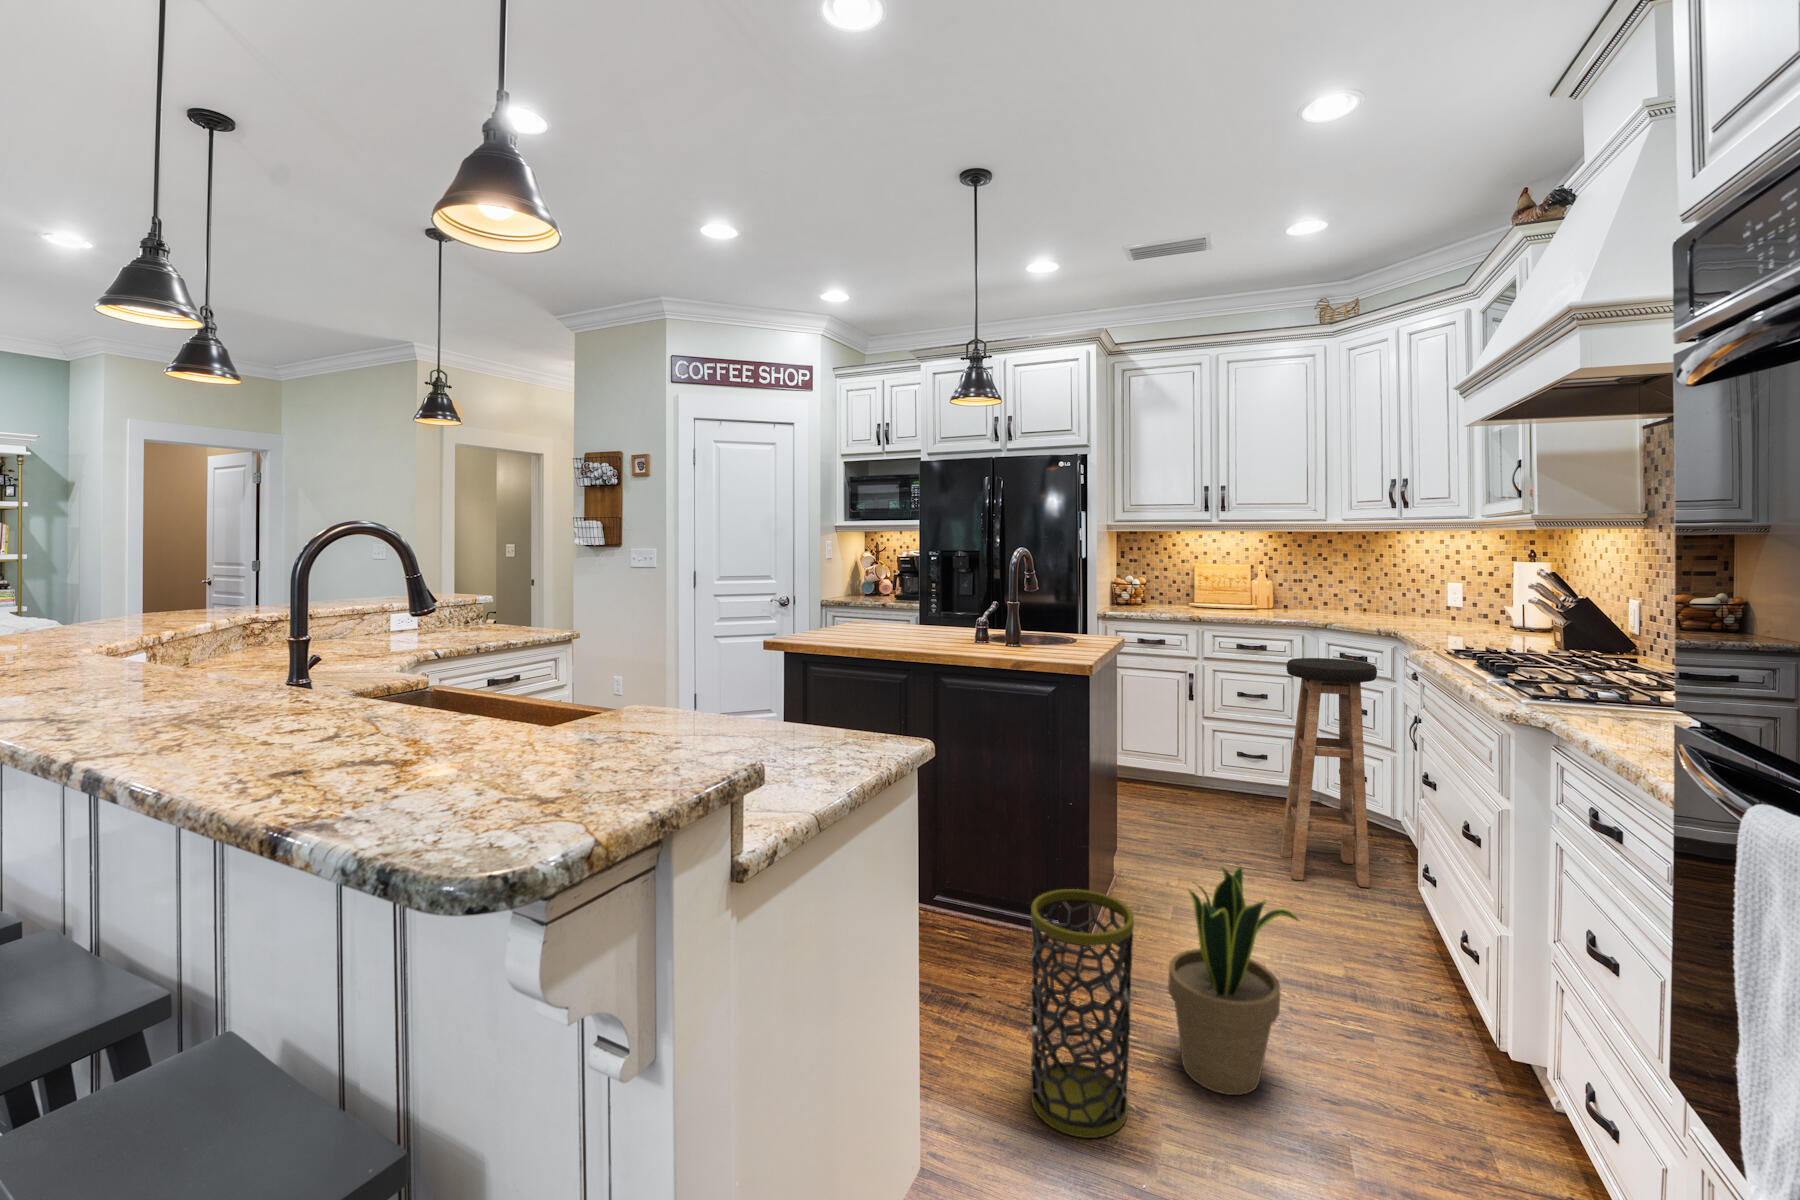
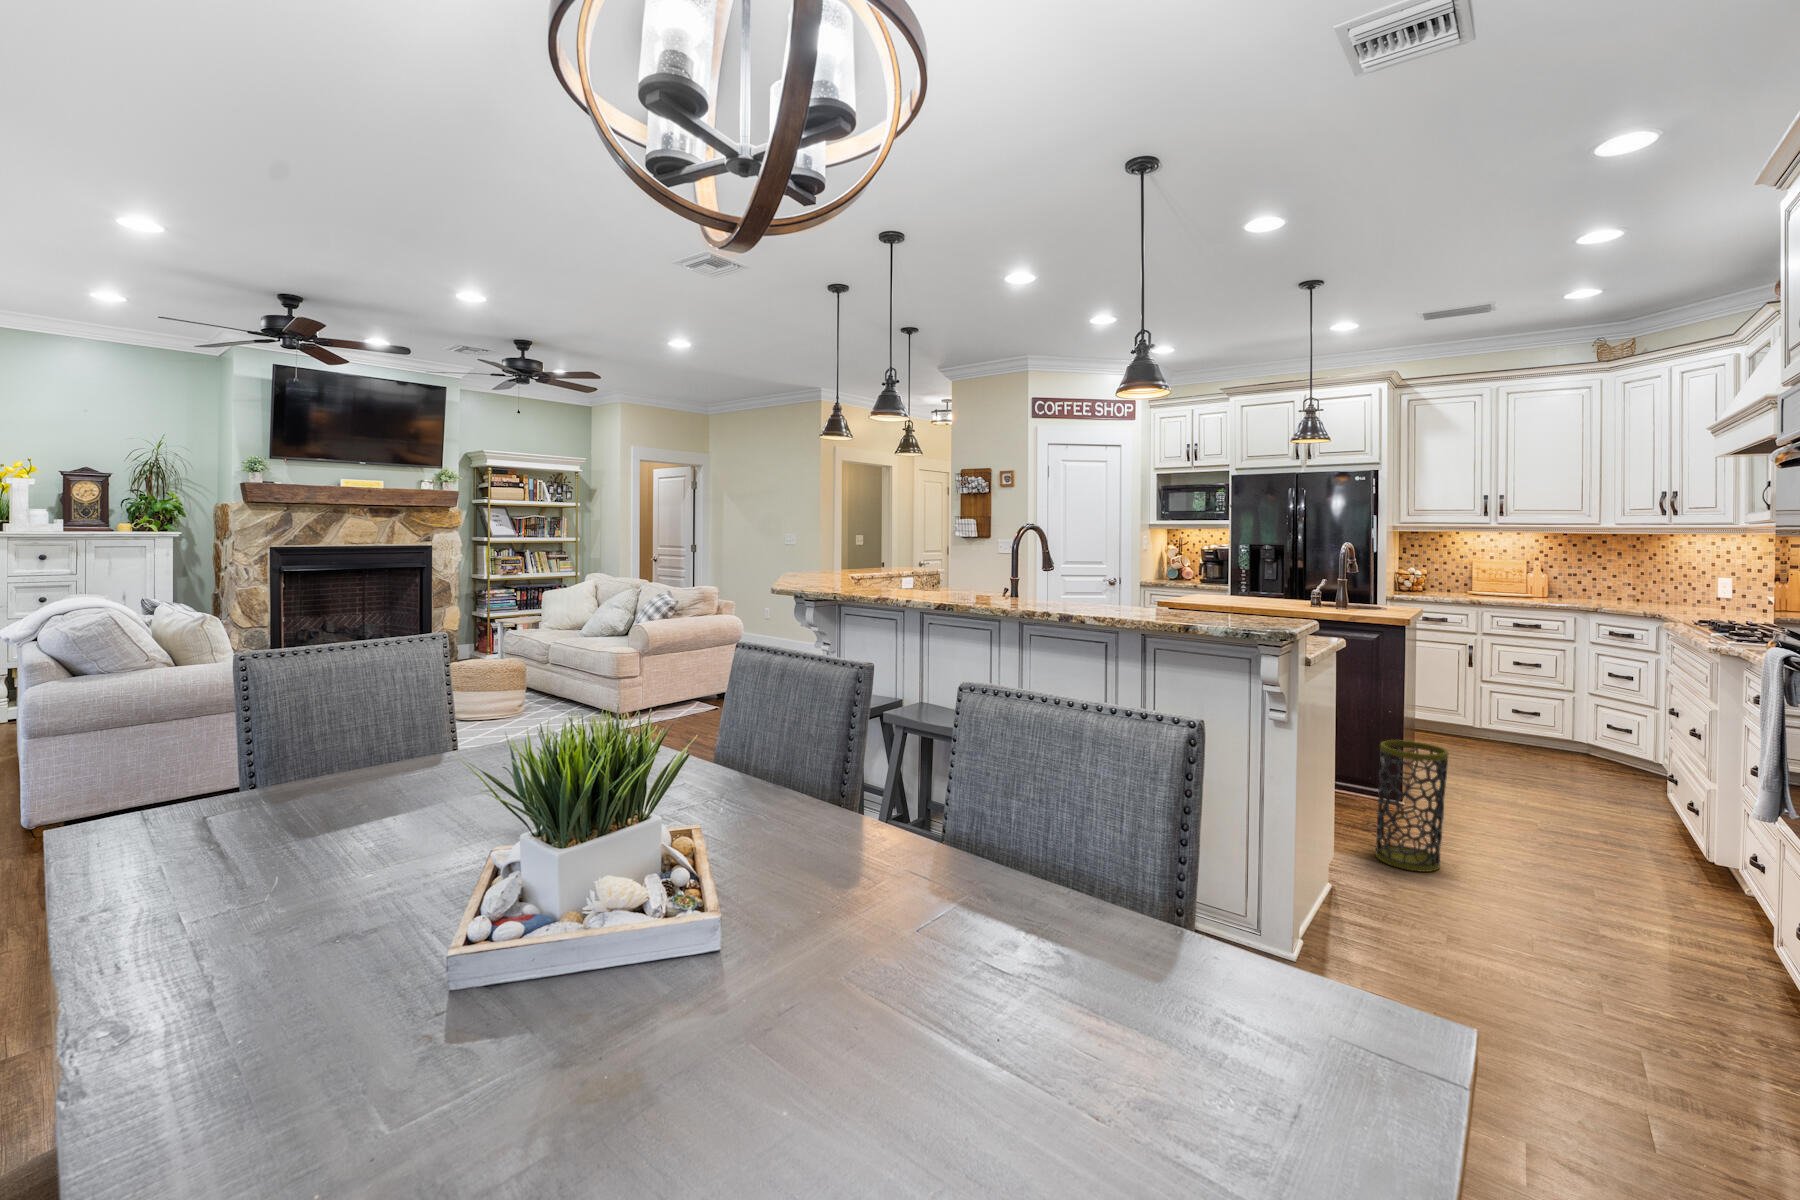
bar stool: present [1280,658,1377,887] -> none [1548,629,1637,800]
potted plant: present [1168,866,1299,1095] -> none [1466,737,1560,868]

